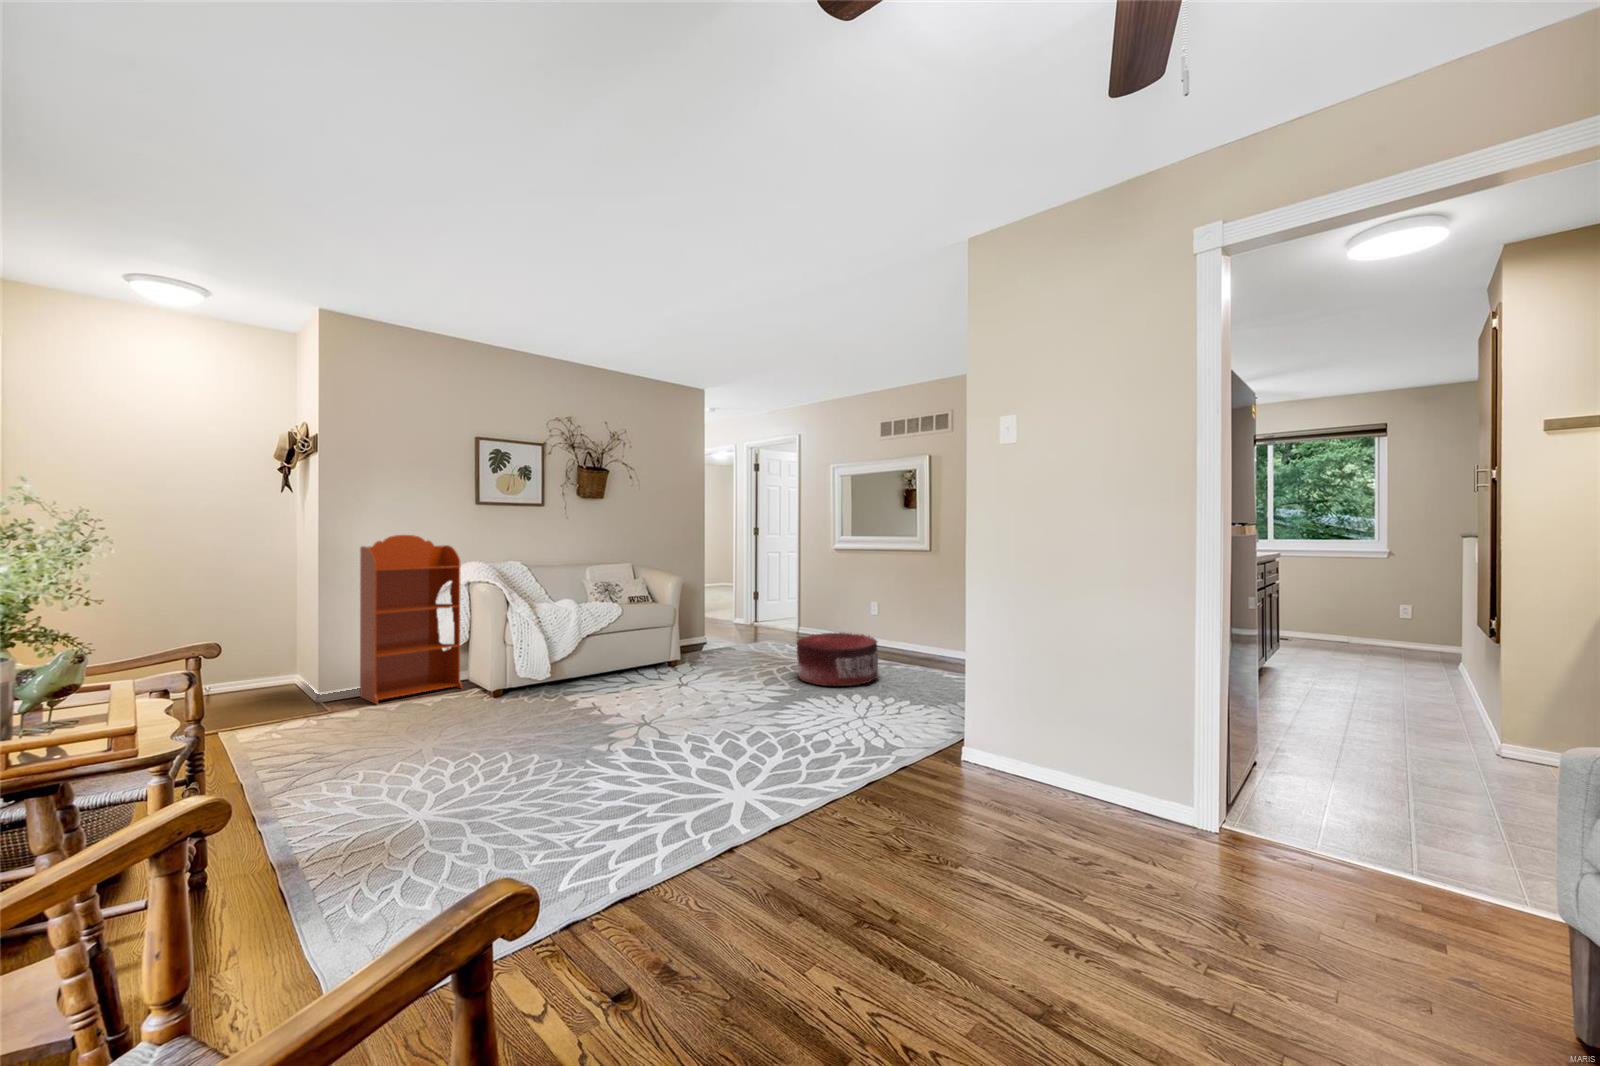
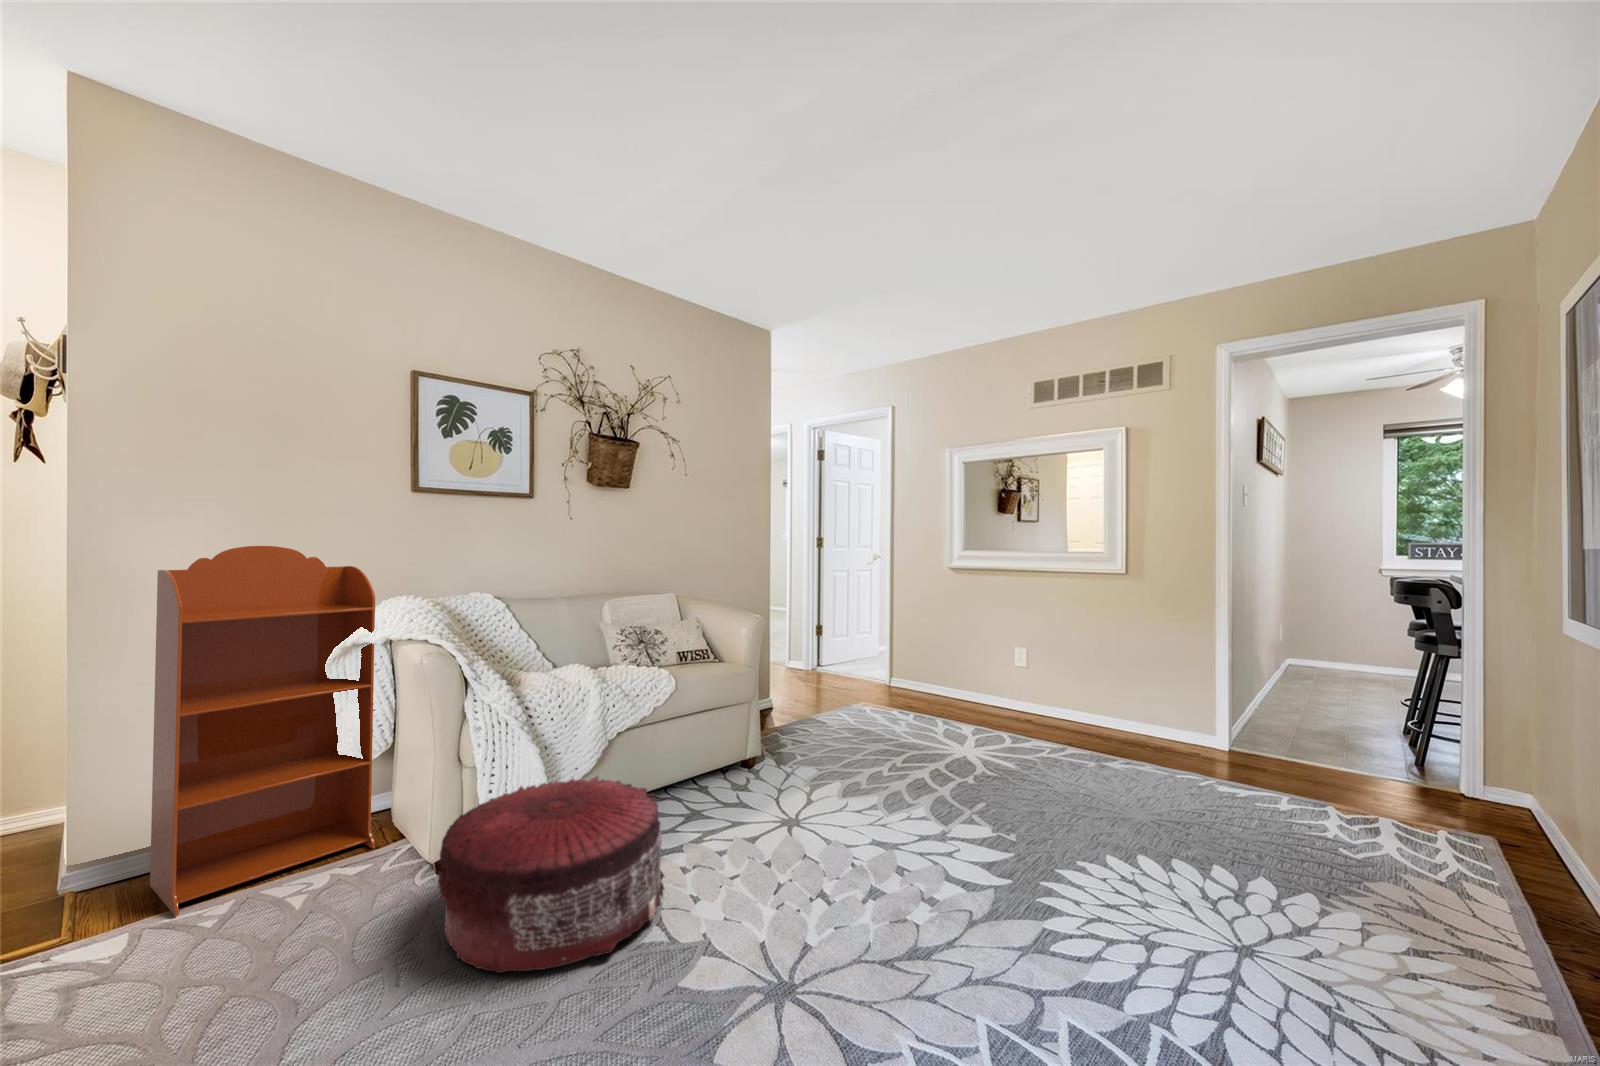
pouf: present [797,632,879,686] -> present [438,776,664,973]

